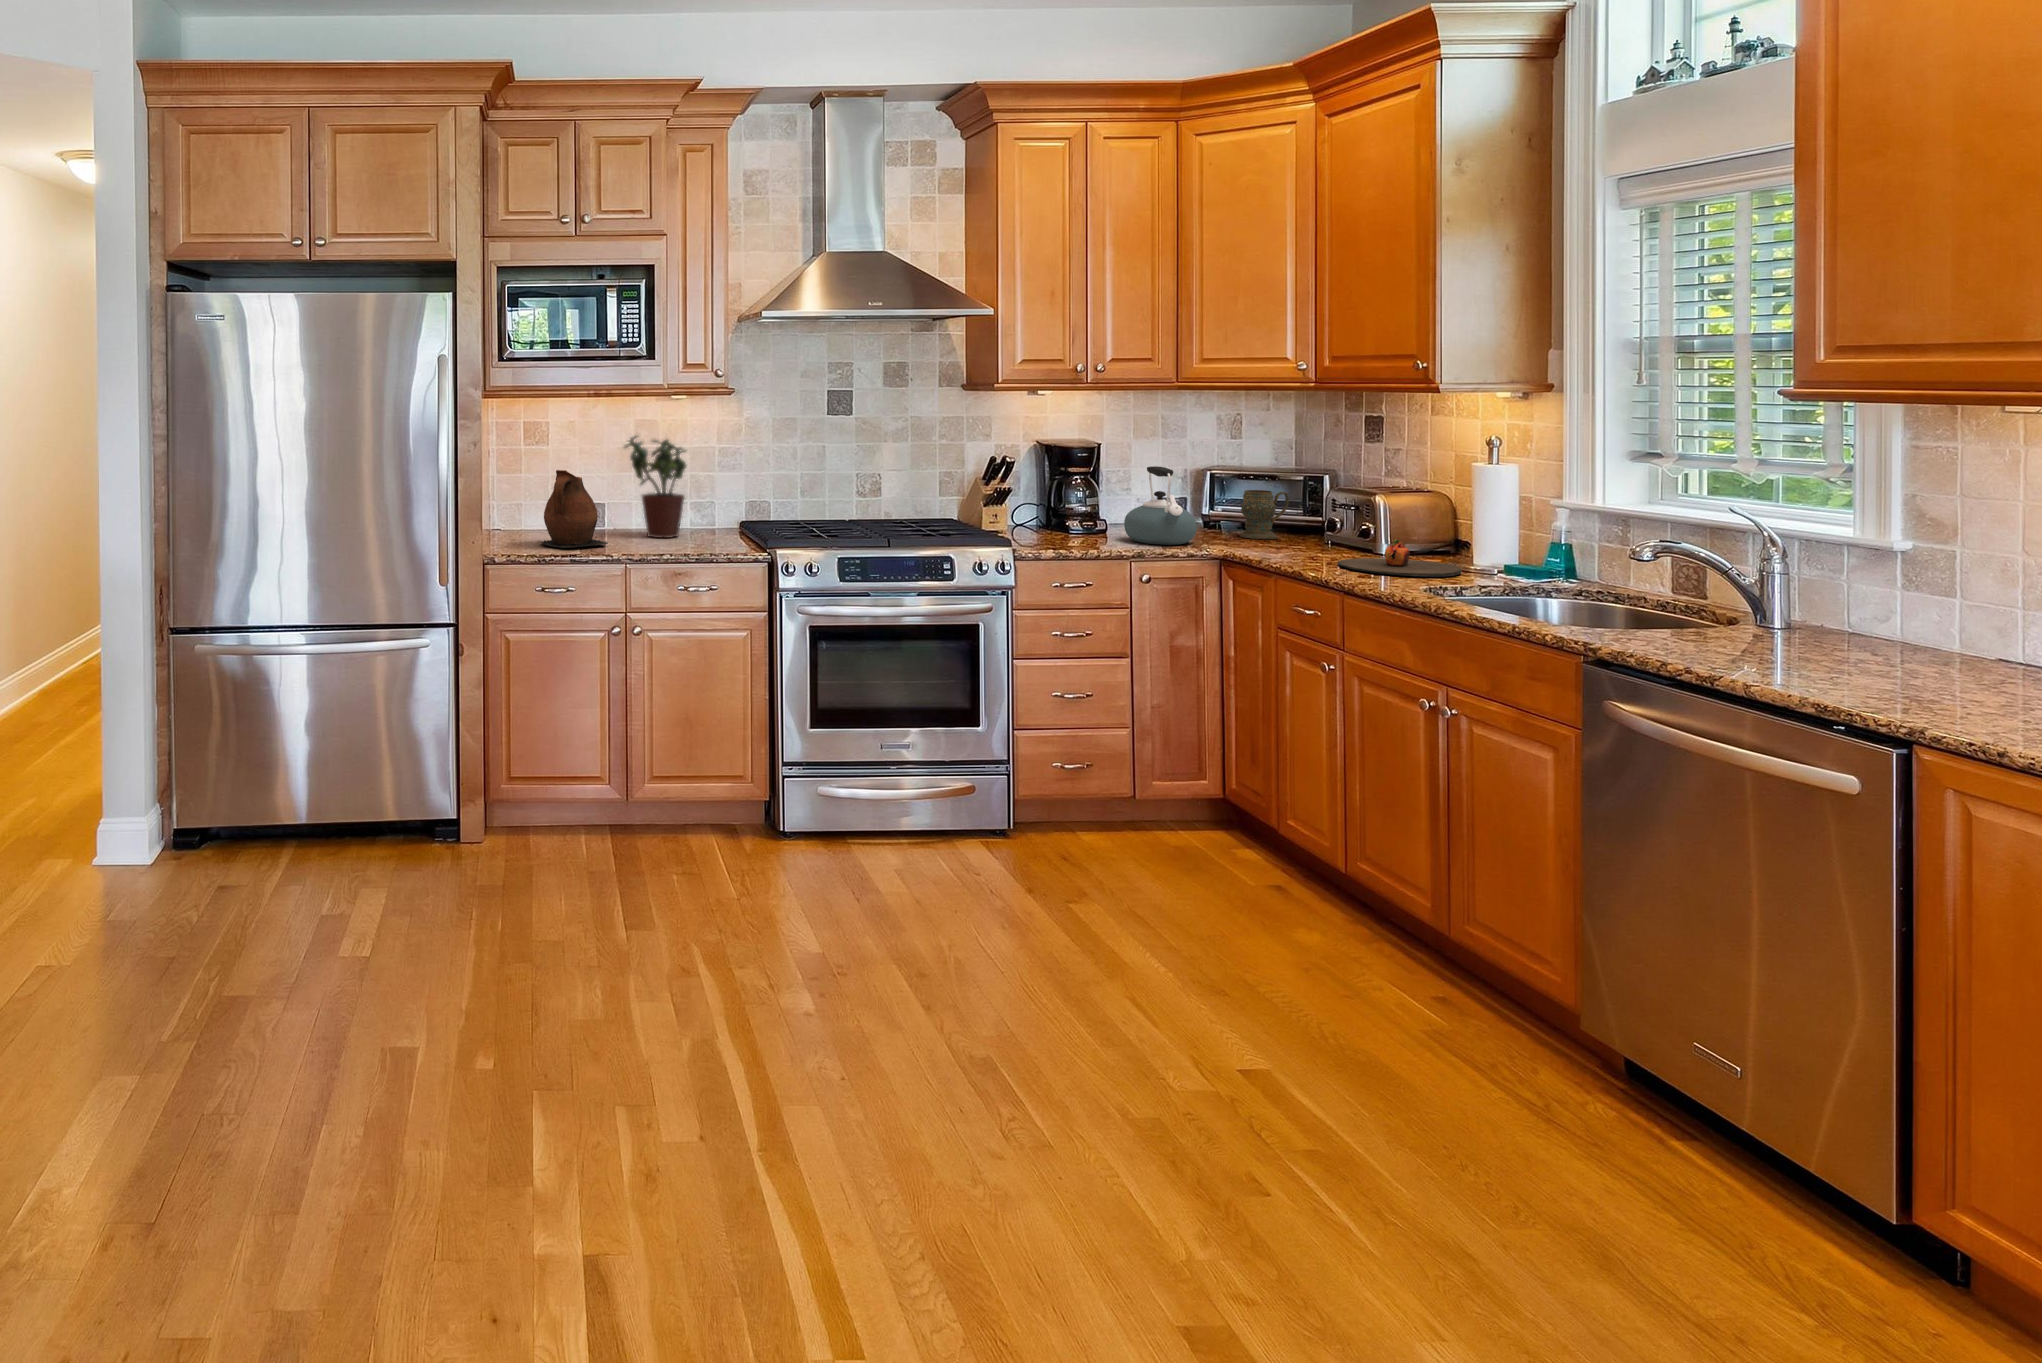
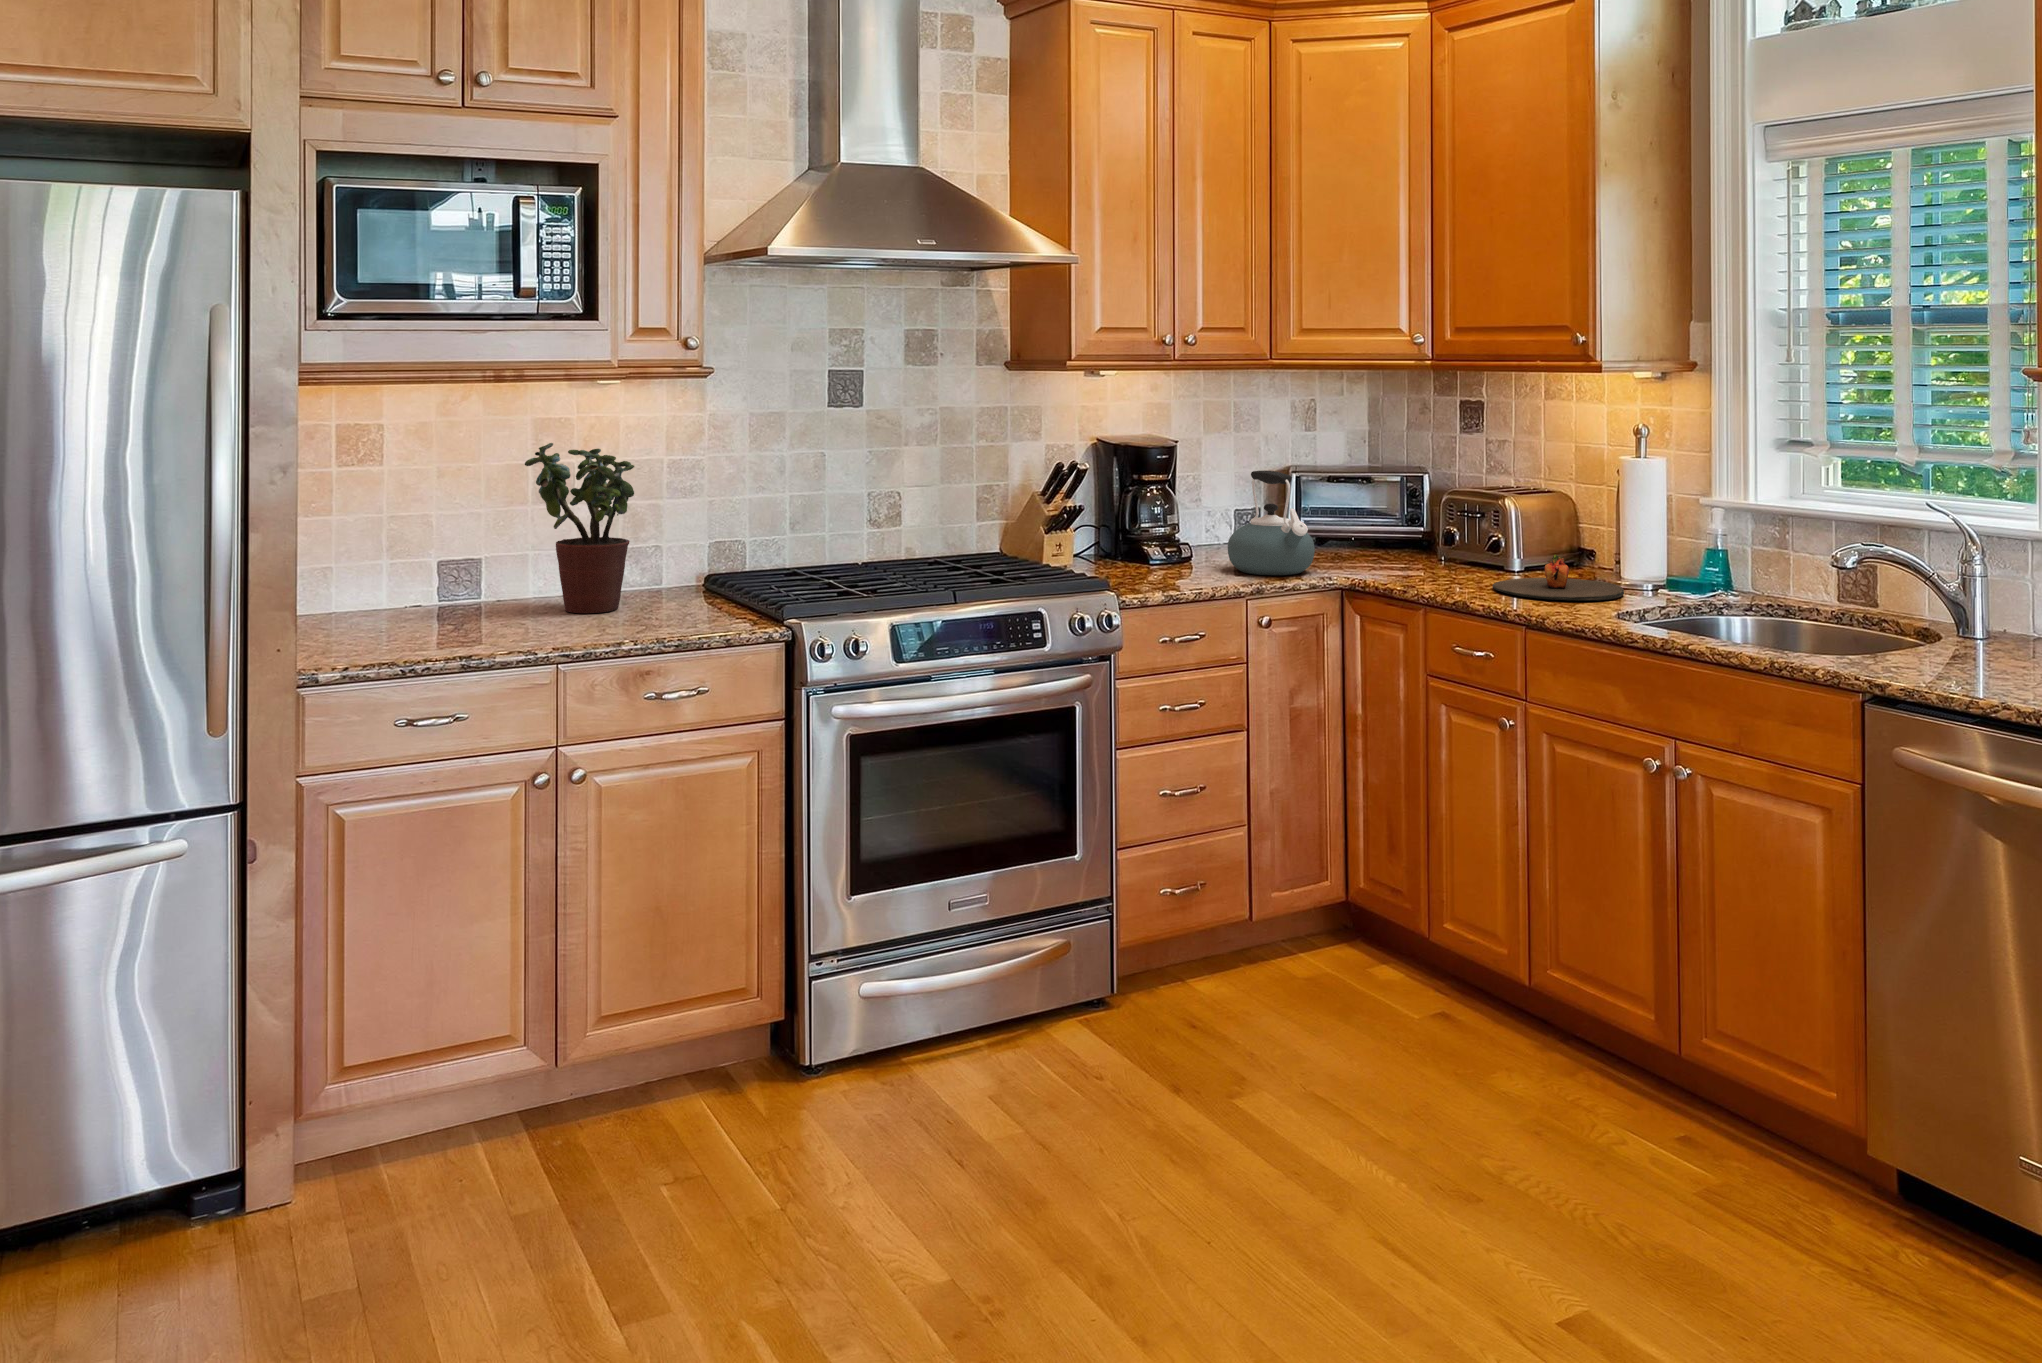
ceramic pitcher: present [541,470,608,548] -> none [382,509,516,646]
mug: present [1240,490,1289,539] -> none [1344,497,1395,560]

